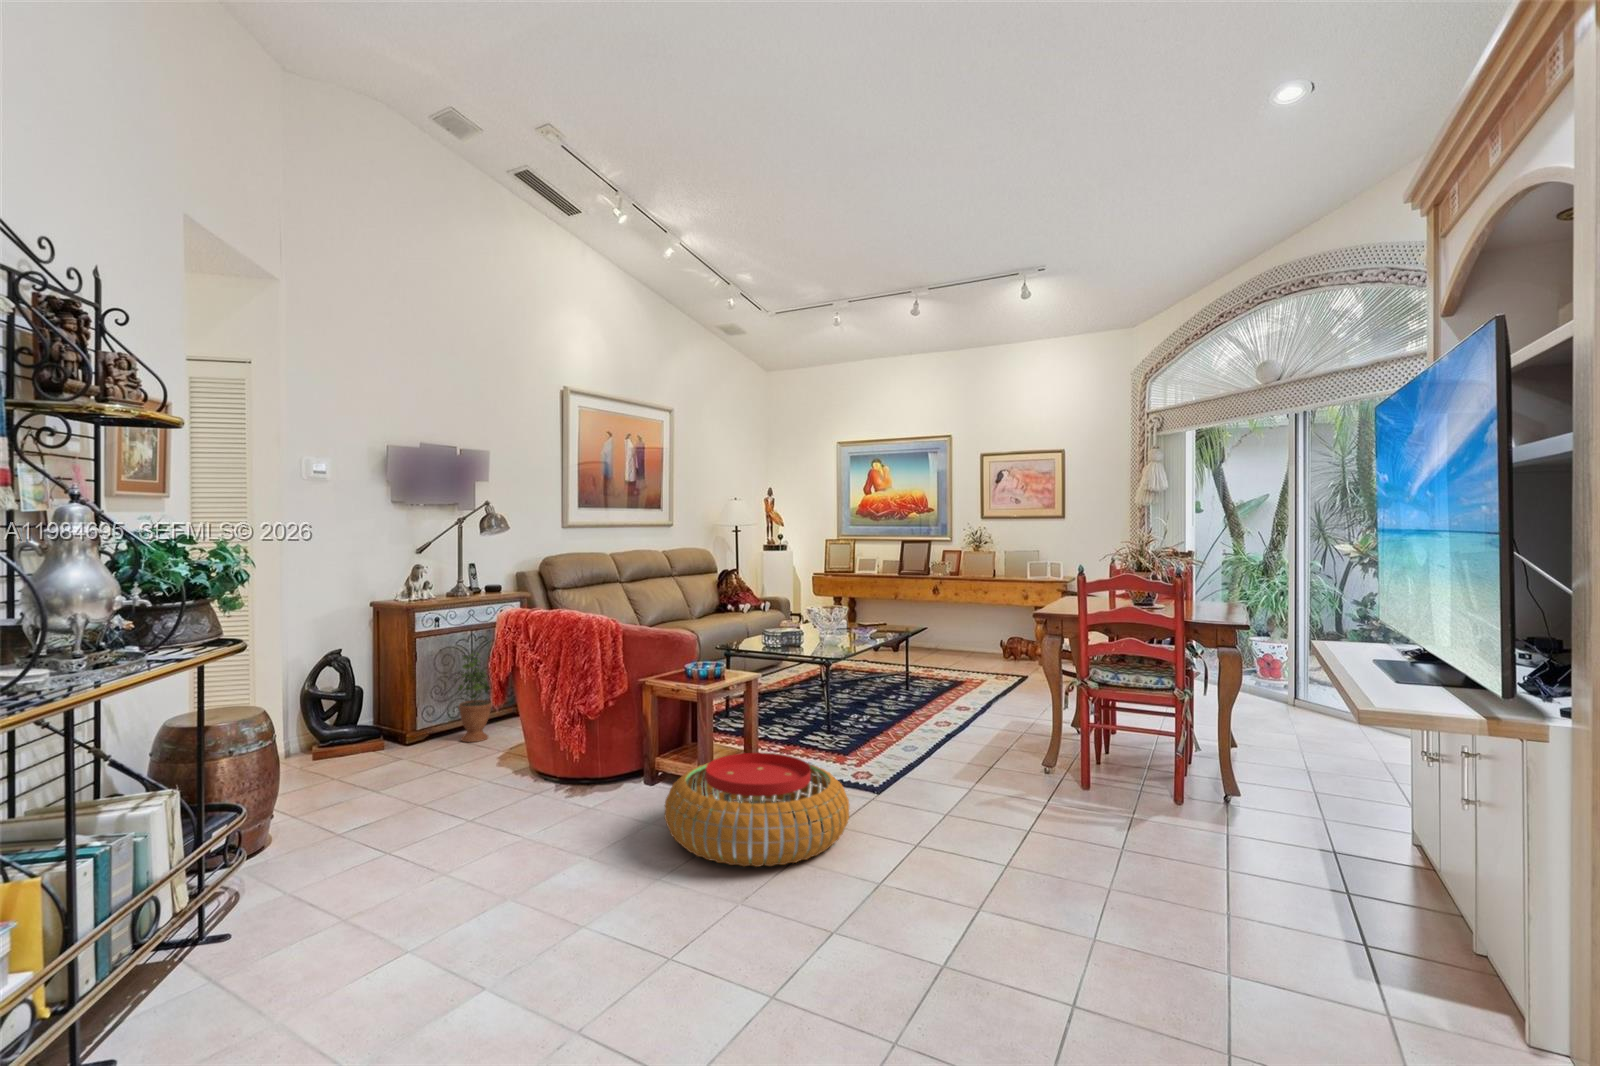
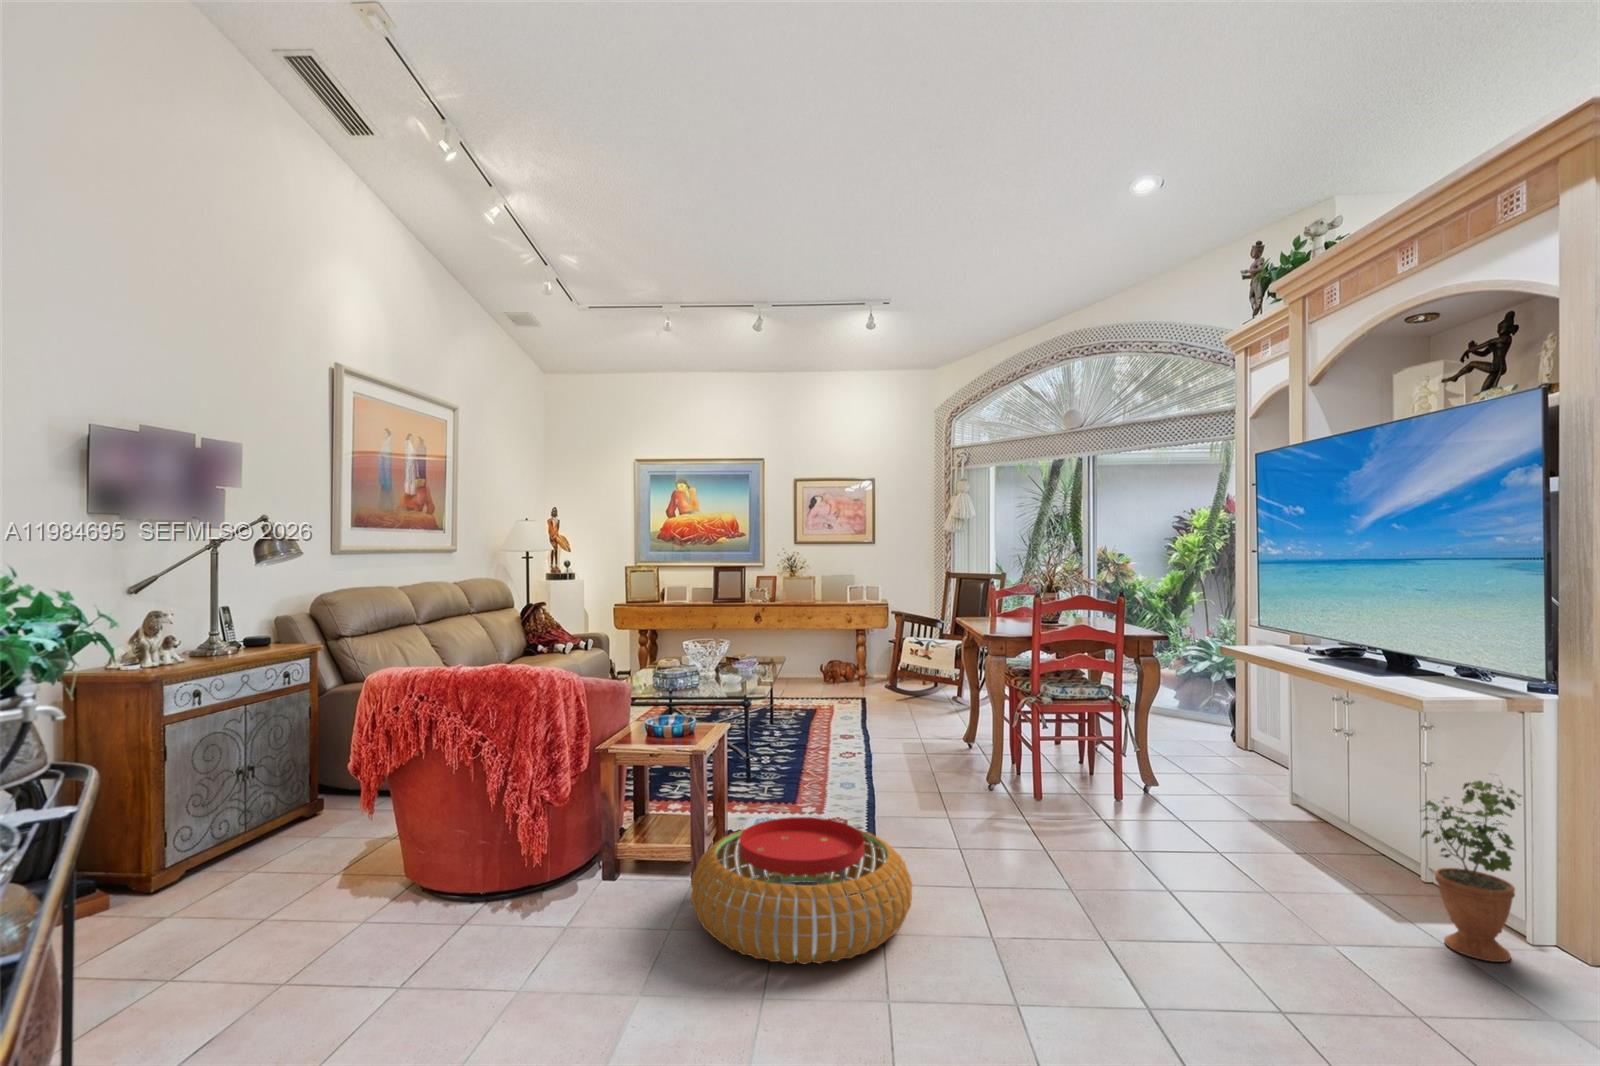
potted plant: present [454,651,492,742] -> present [1421,781,1522,962]

